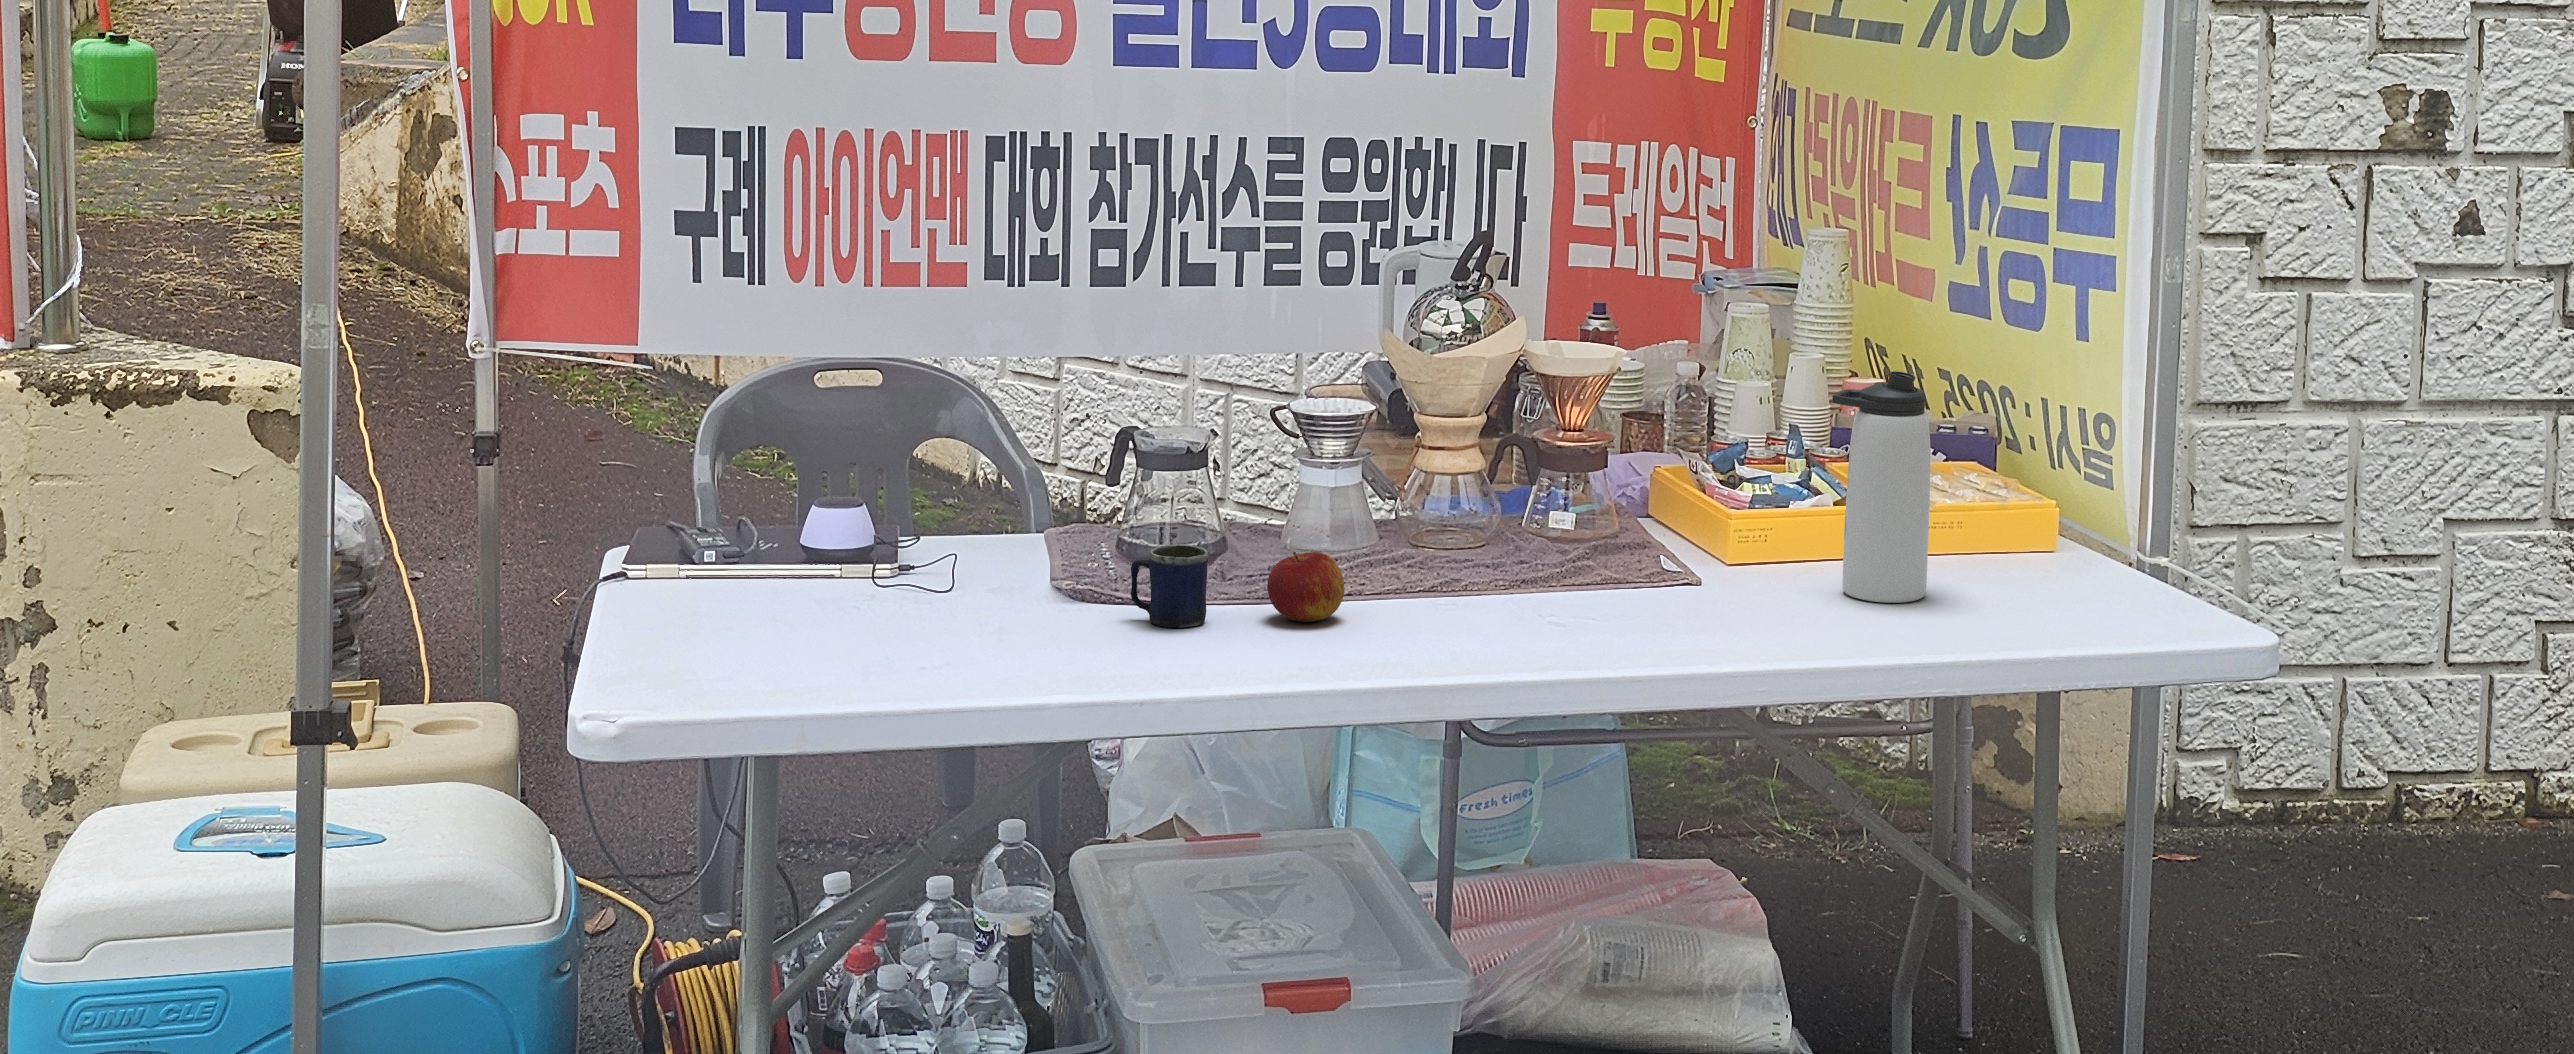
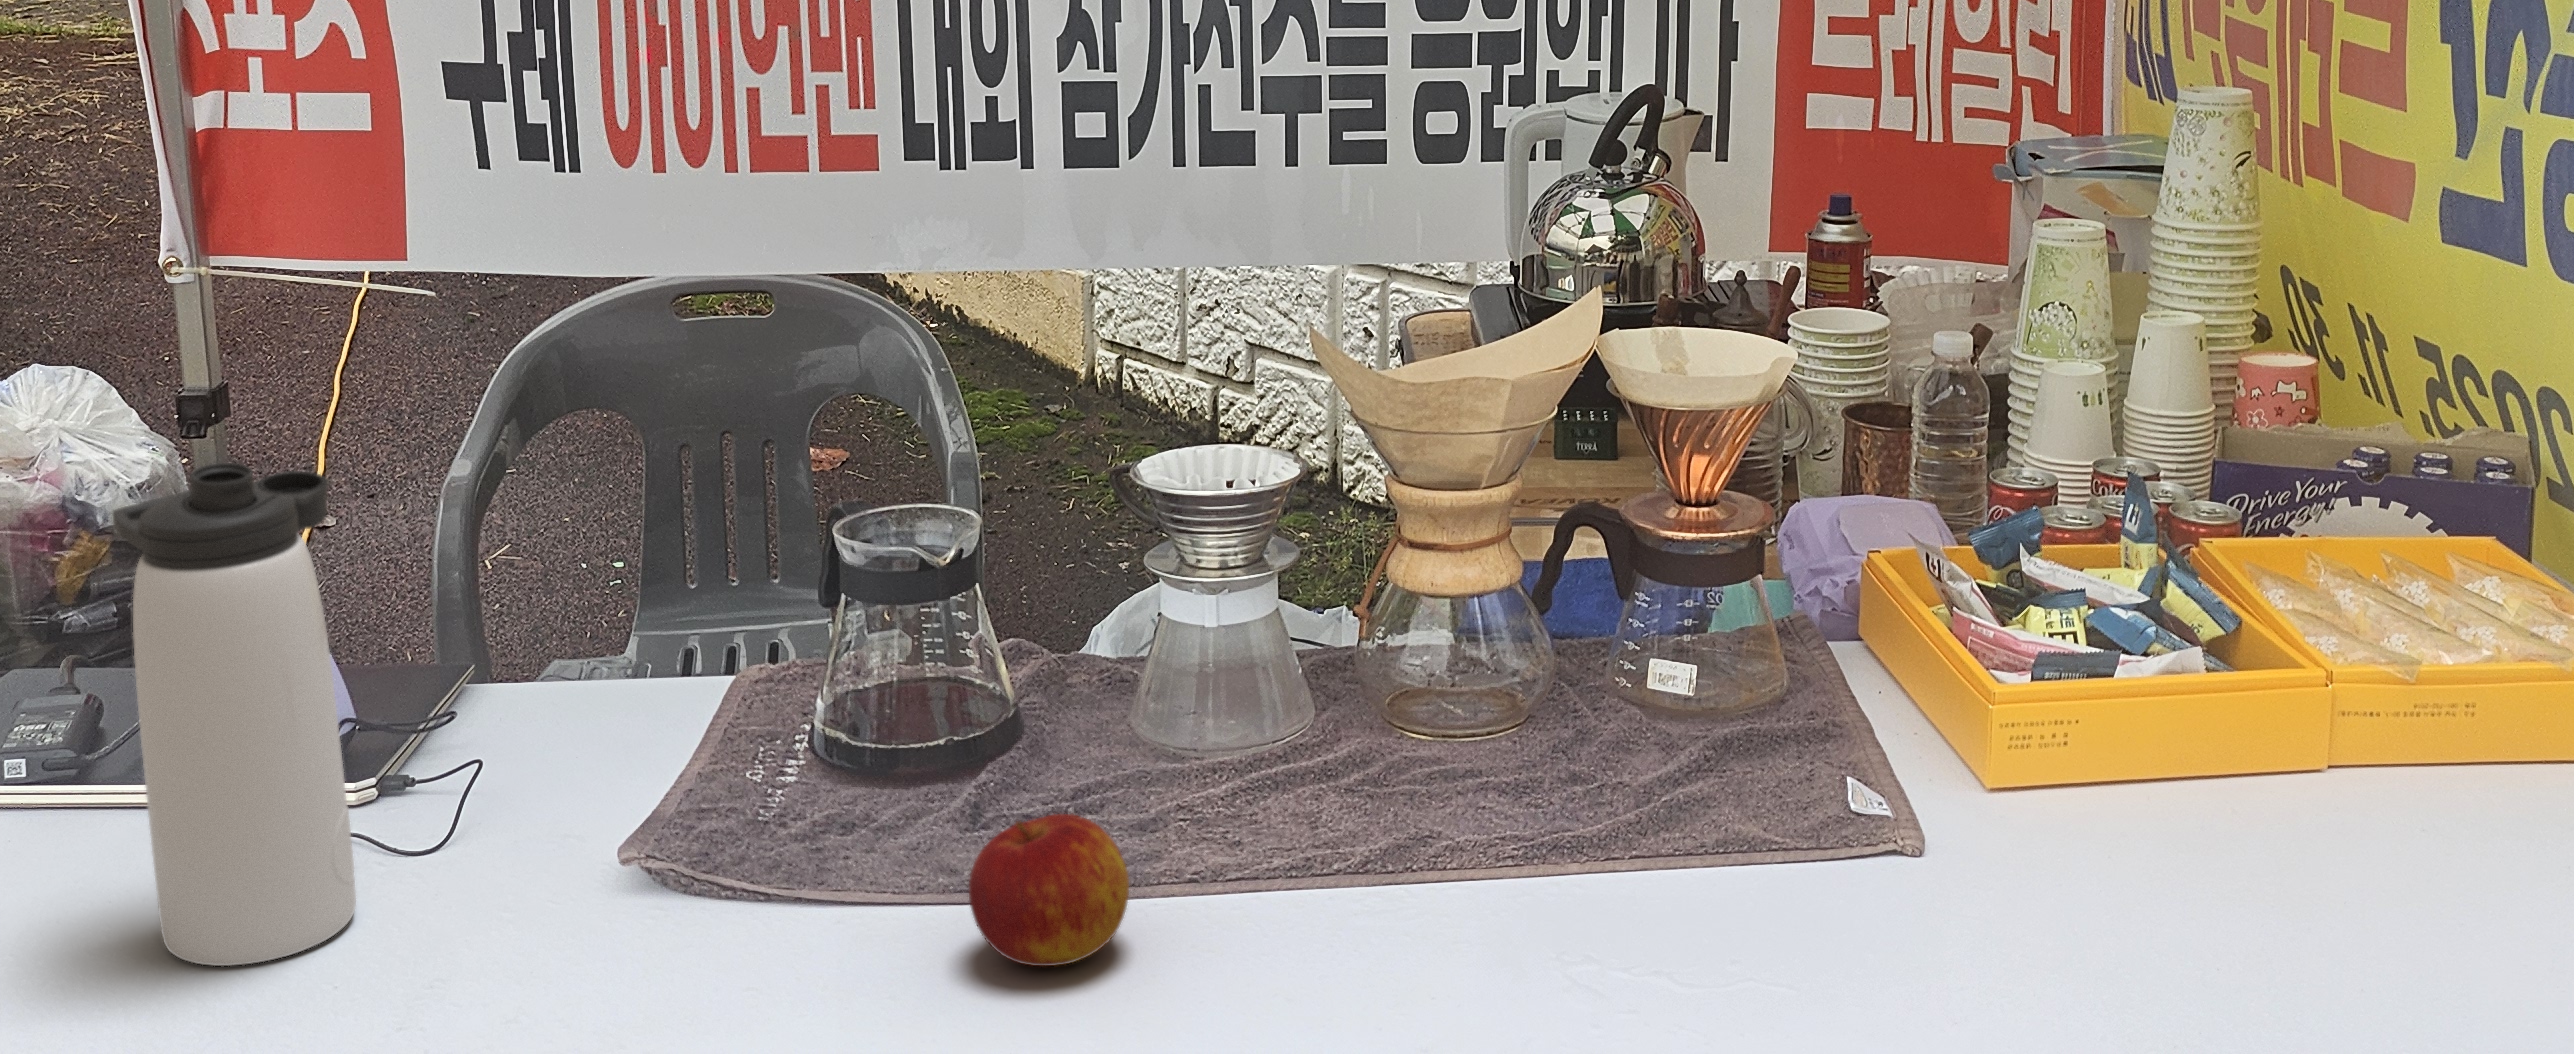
thermos bottle: present [1832,371,1930,603] -> present [113,463,356,966]
mug: present [1131,545,1209,627] -> none [699,792,849,977]

